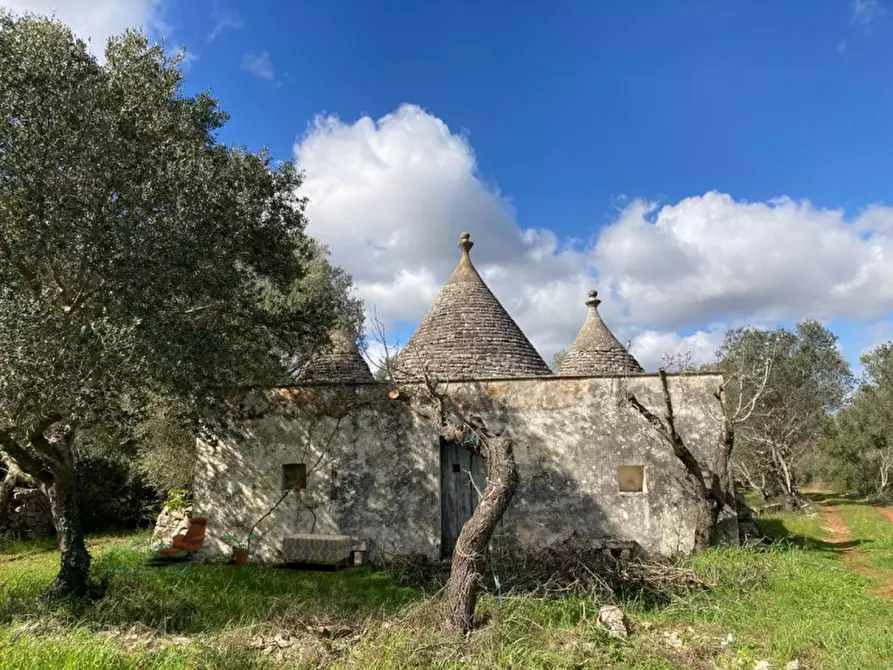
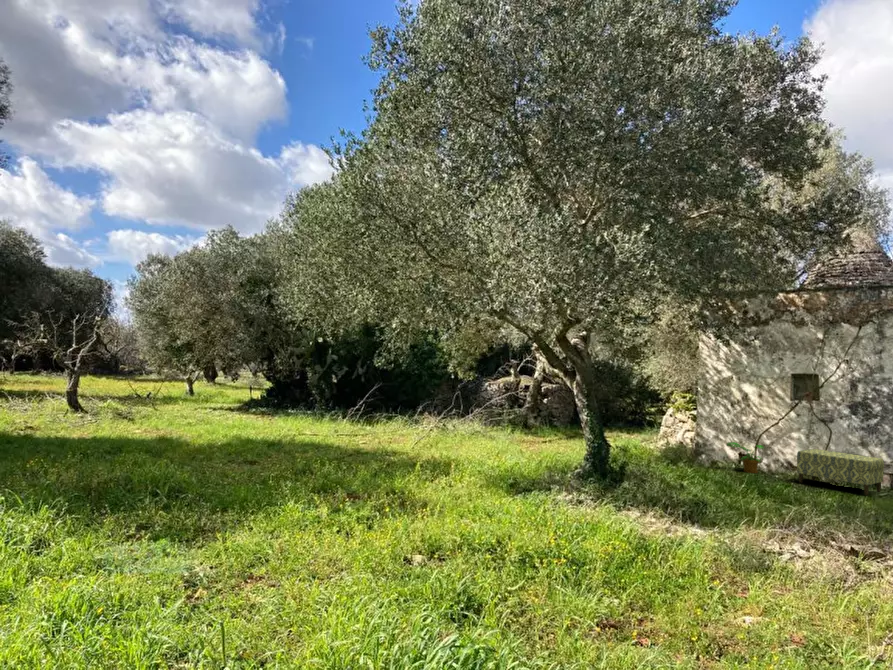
lounge chair: present [160,517,208,566] -> none [668,421,713,466]

